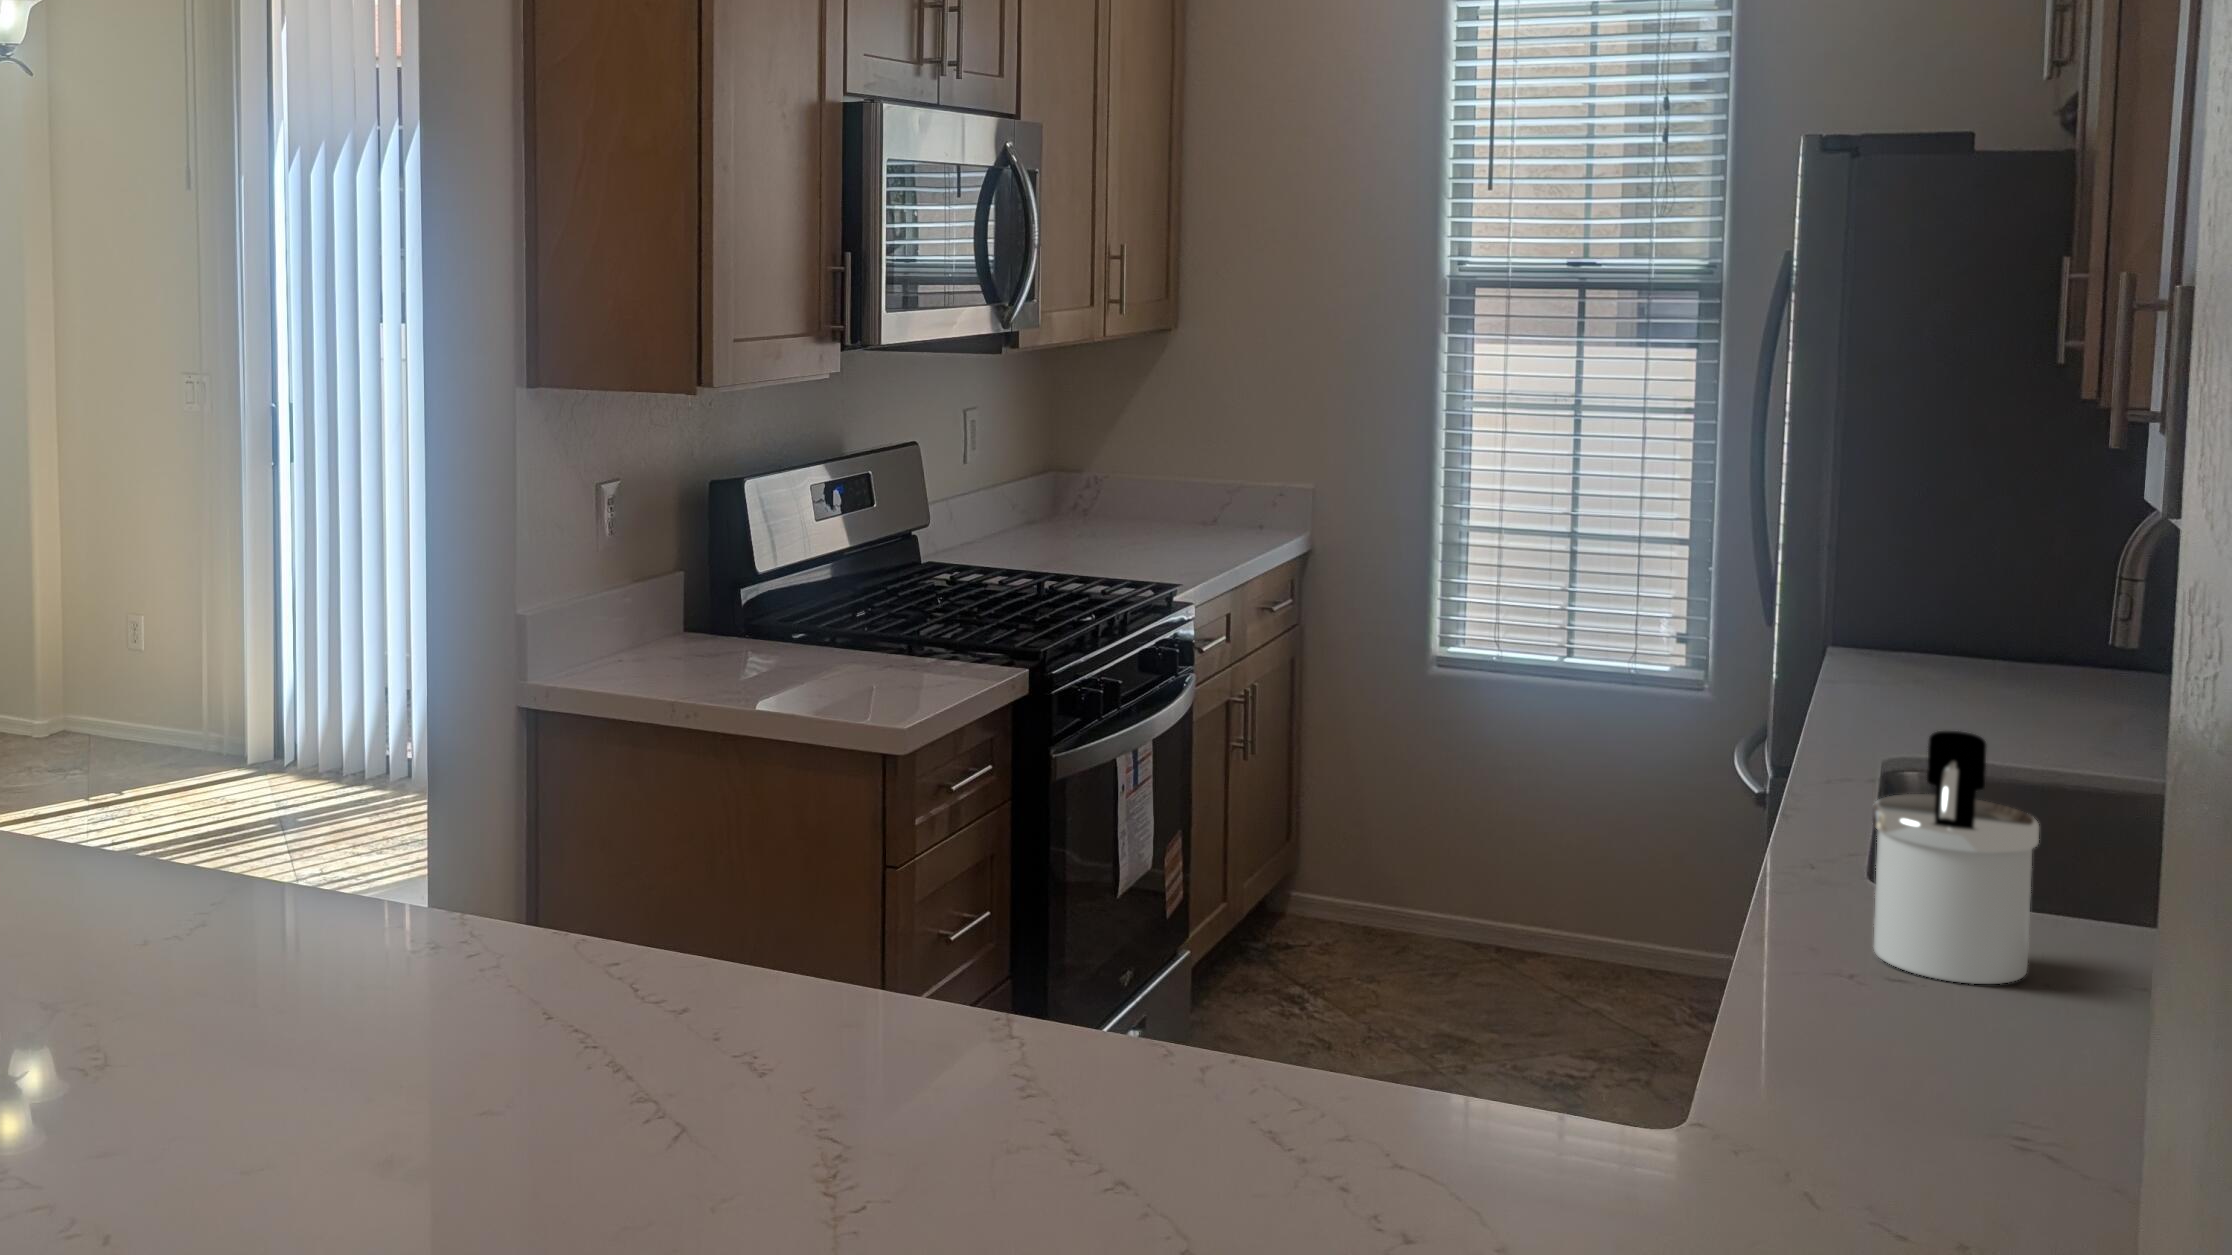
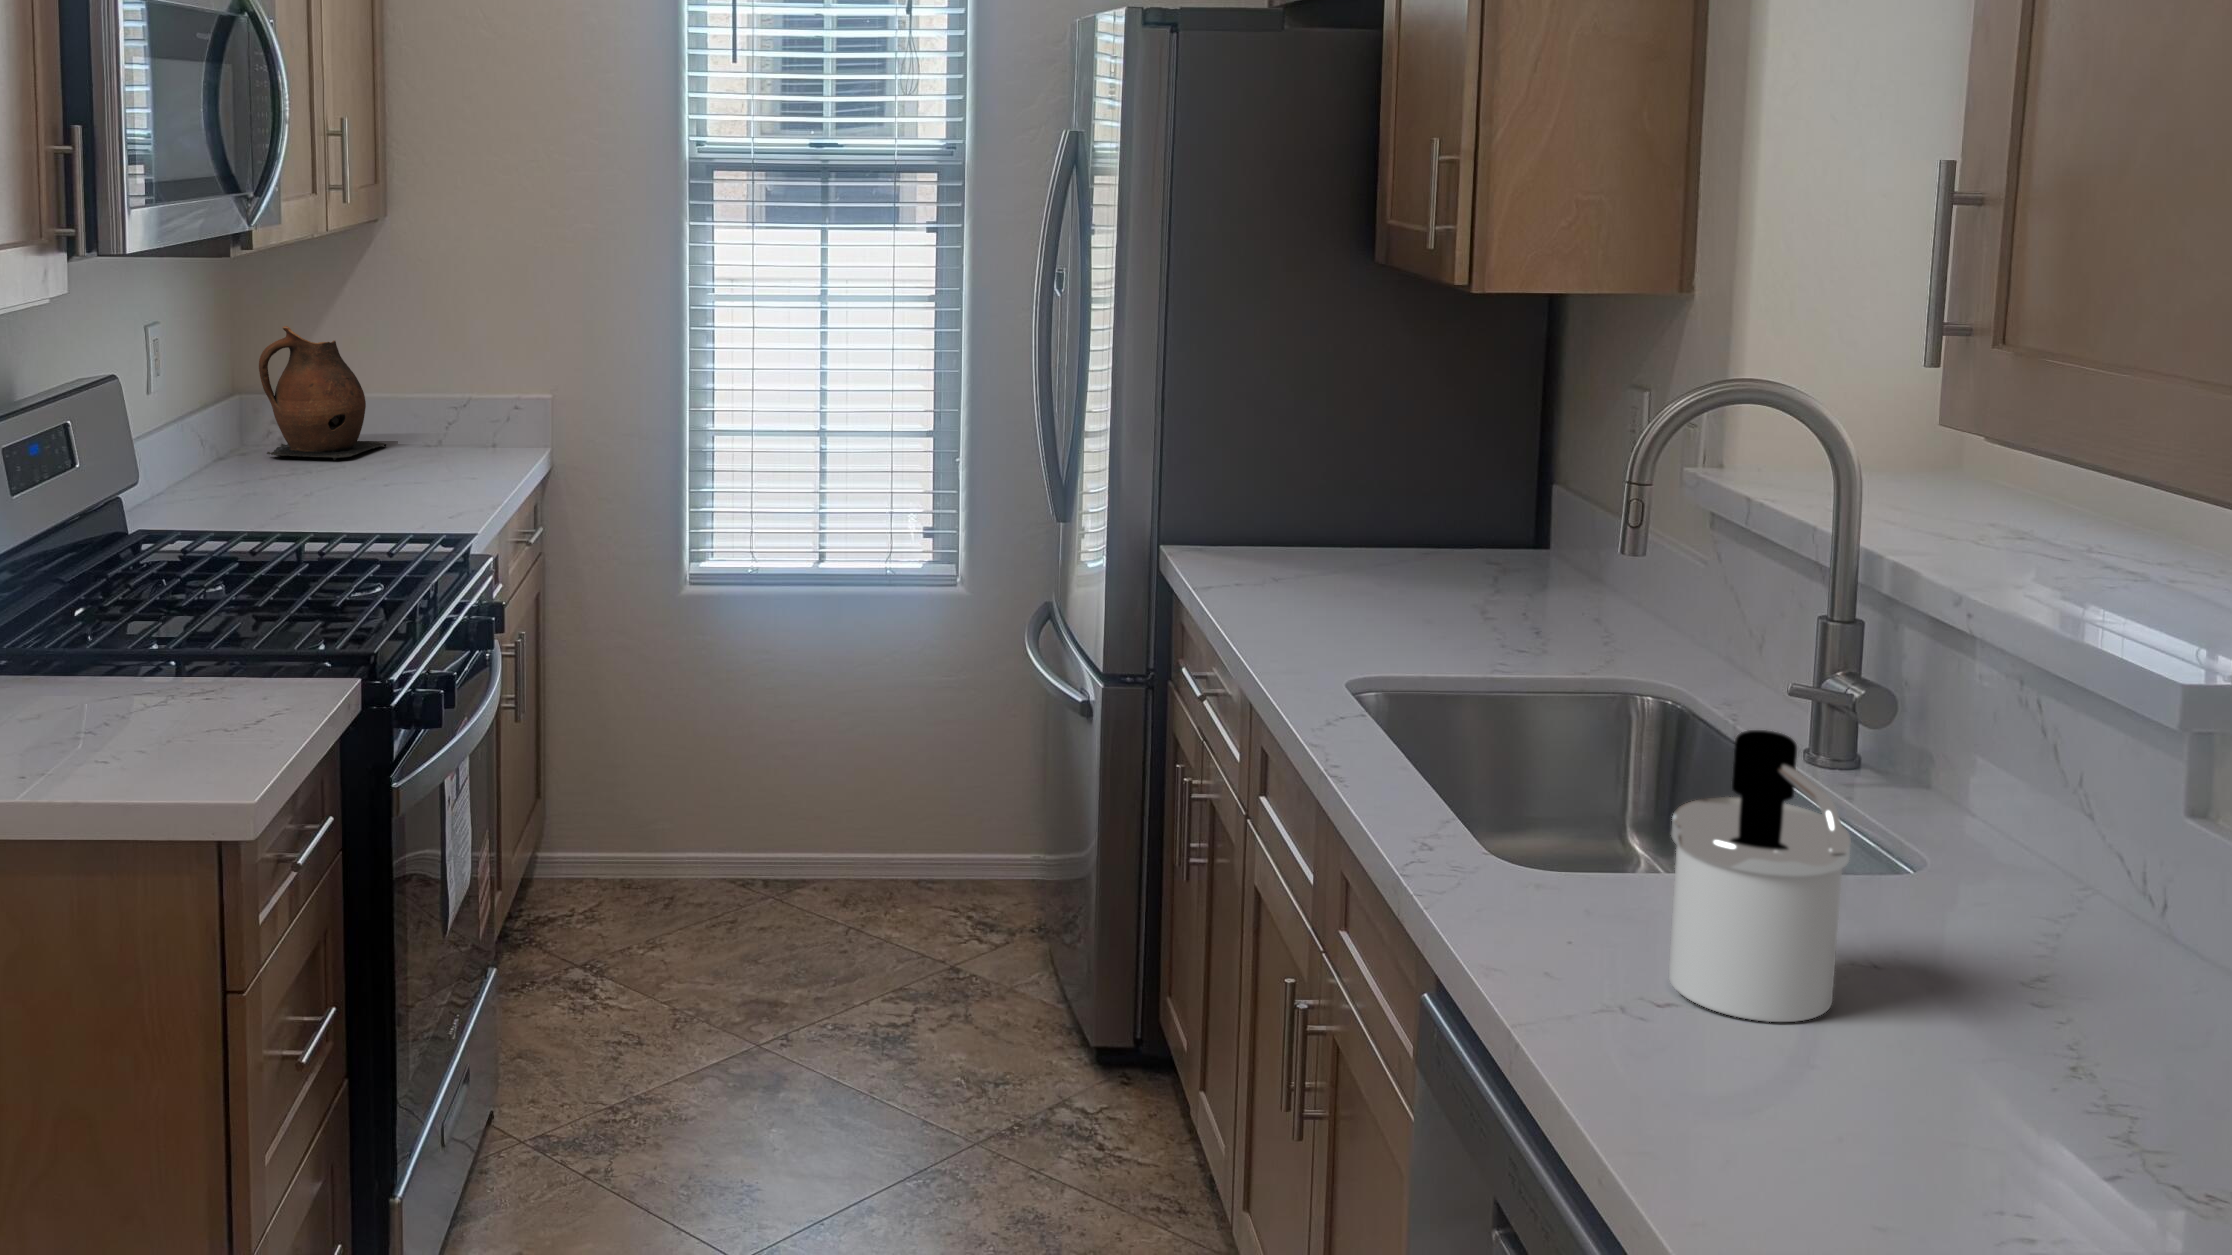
ceramic pitcher: none [1069,416,1172,527] -> present [259,326,386,460]

